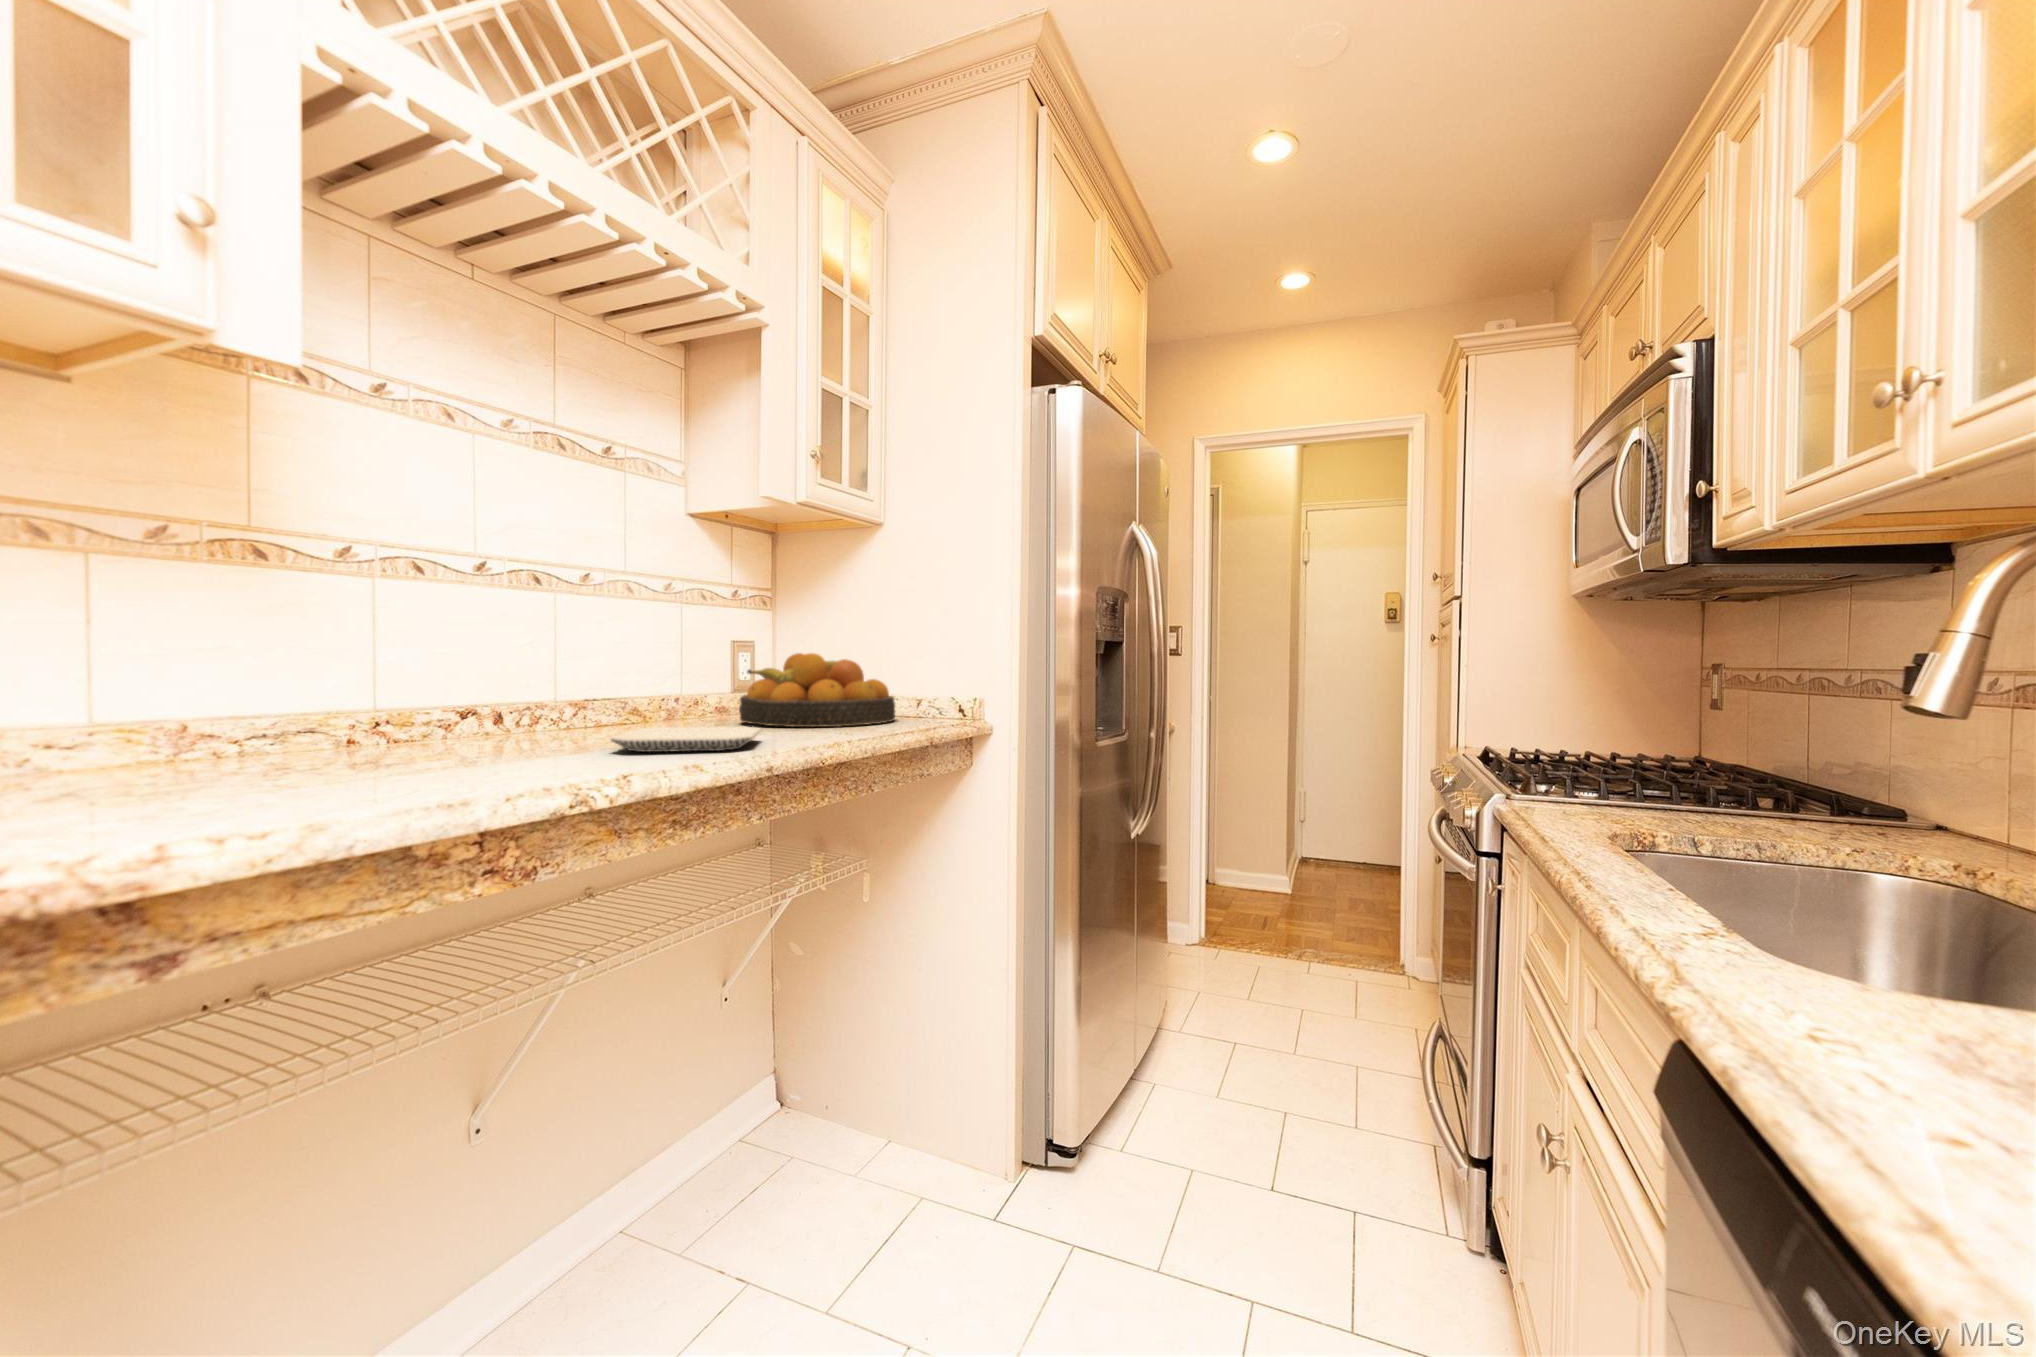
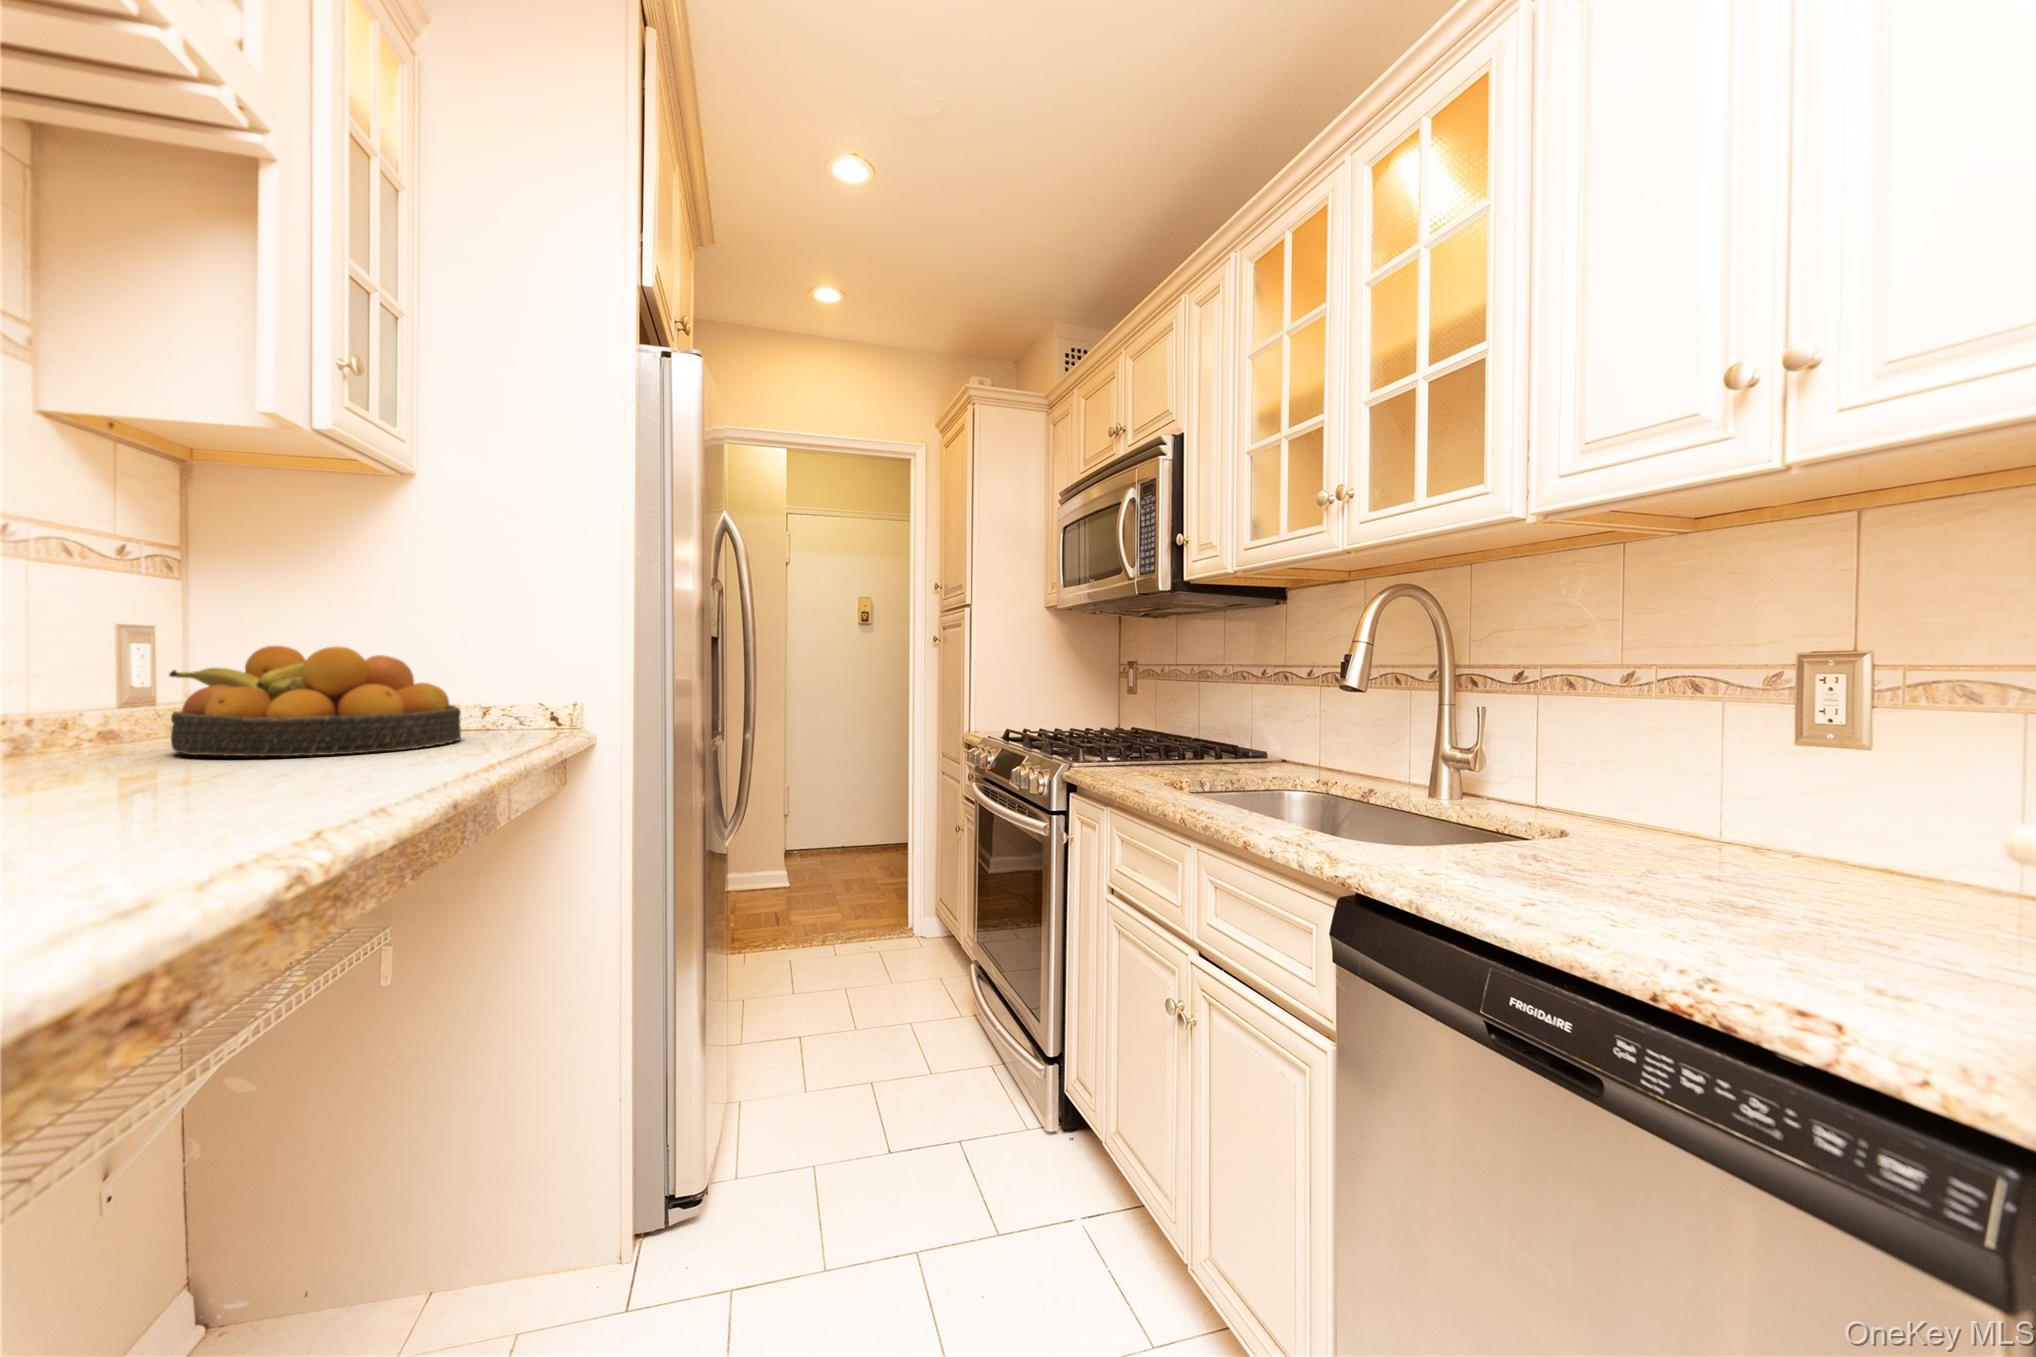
plate: present [611,727,761,752] -> none [101,757,399,809]

